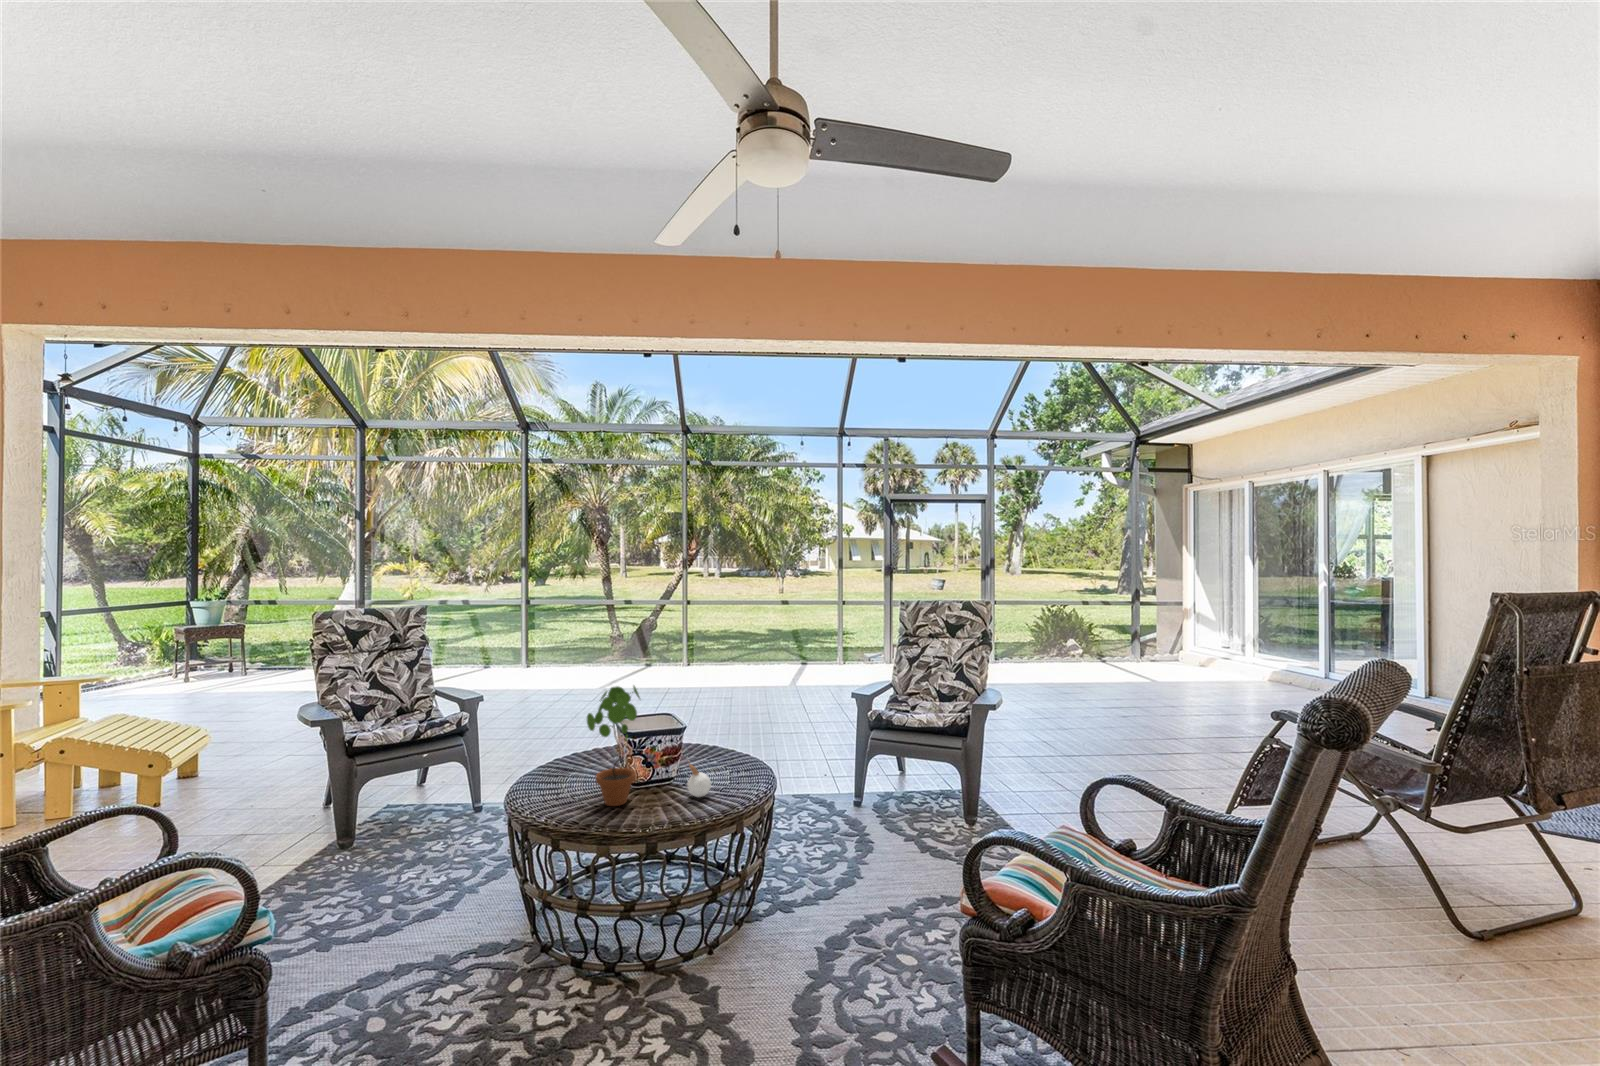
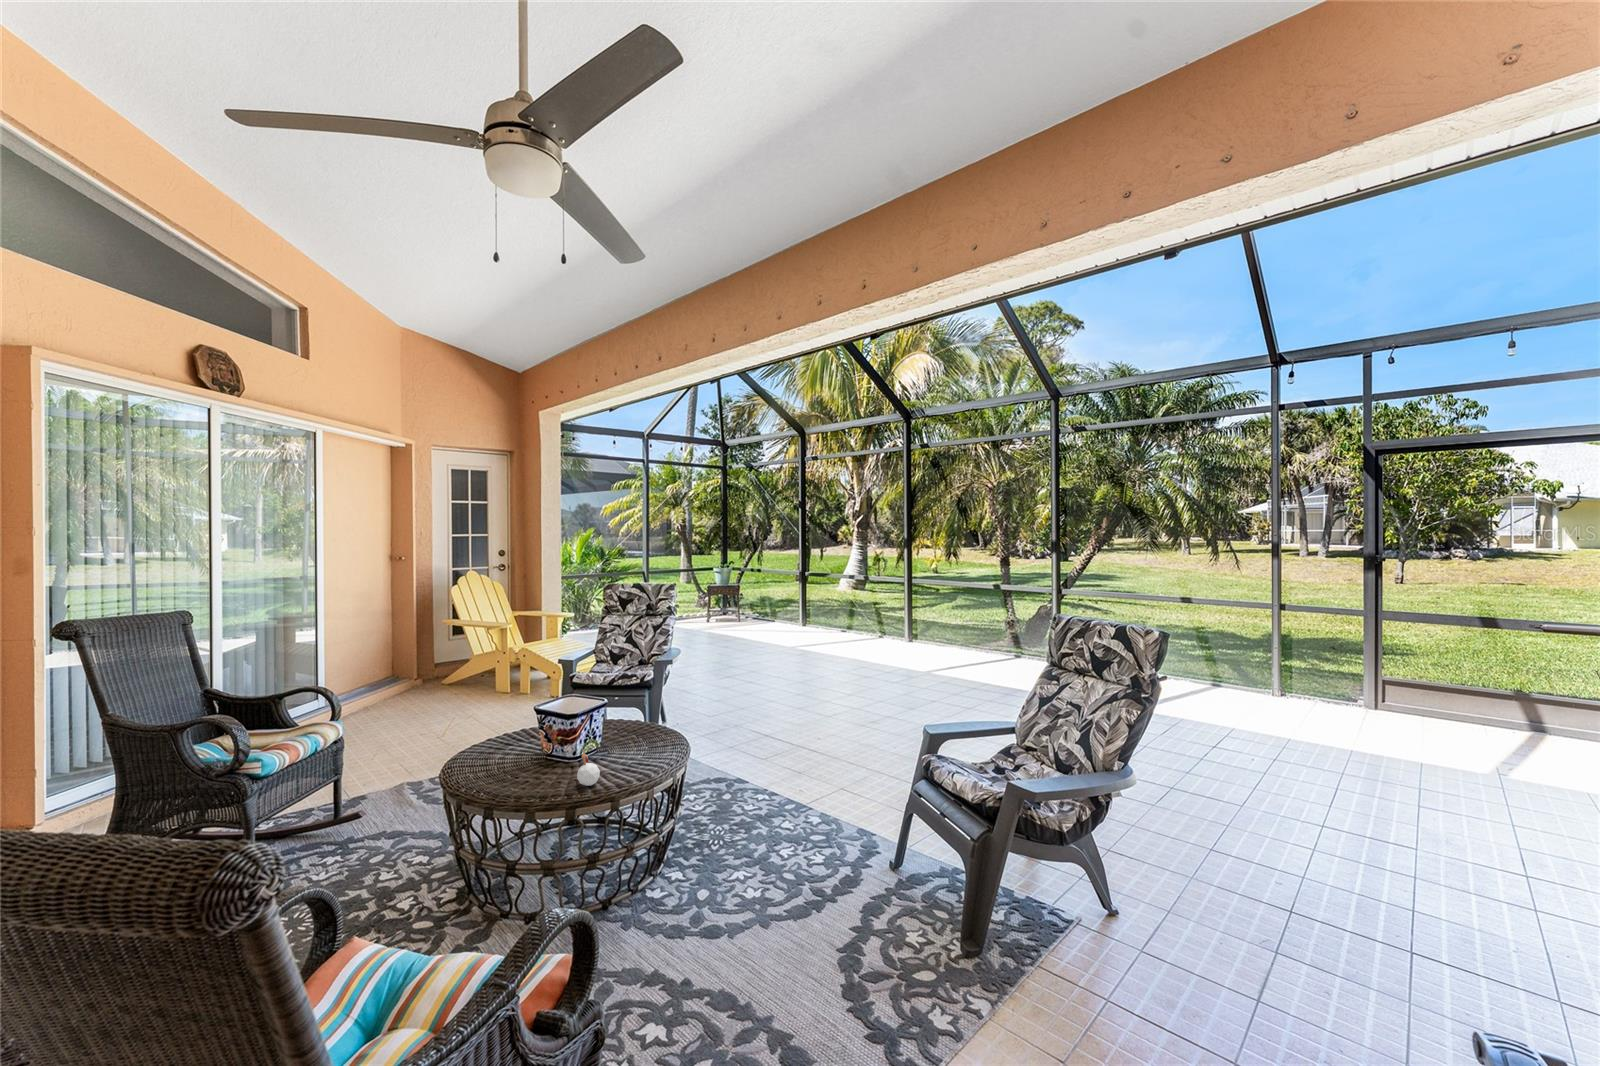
potted plant: present [587,686,640,806] -> none [516,671,563,772]

